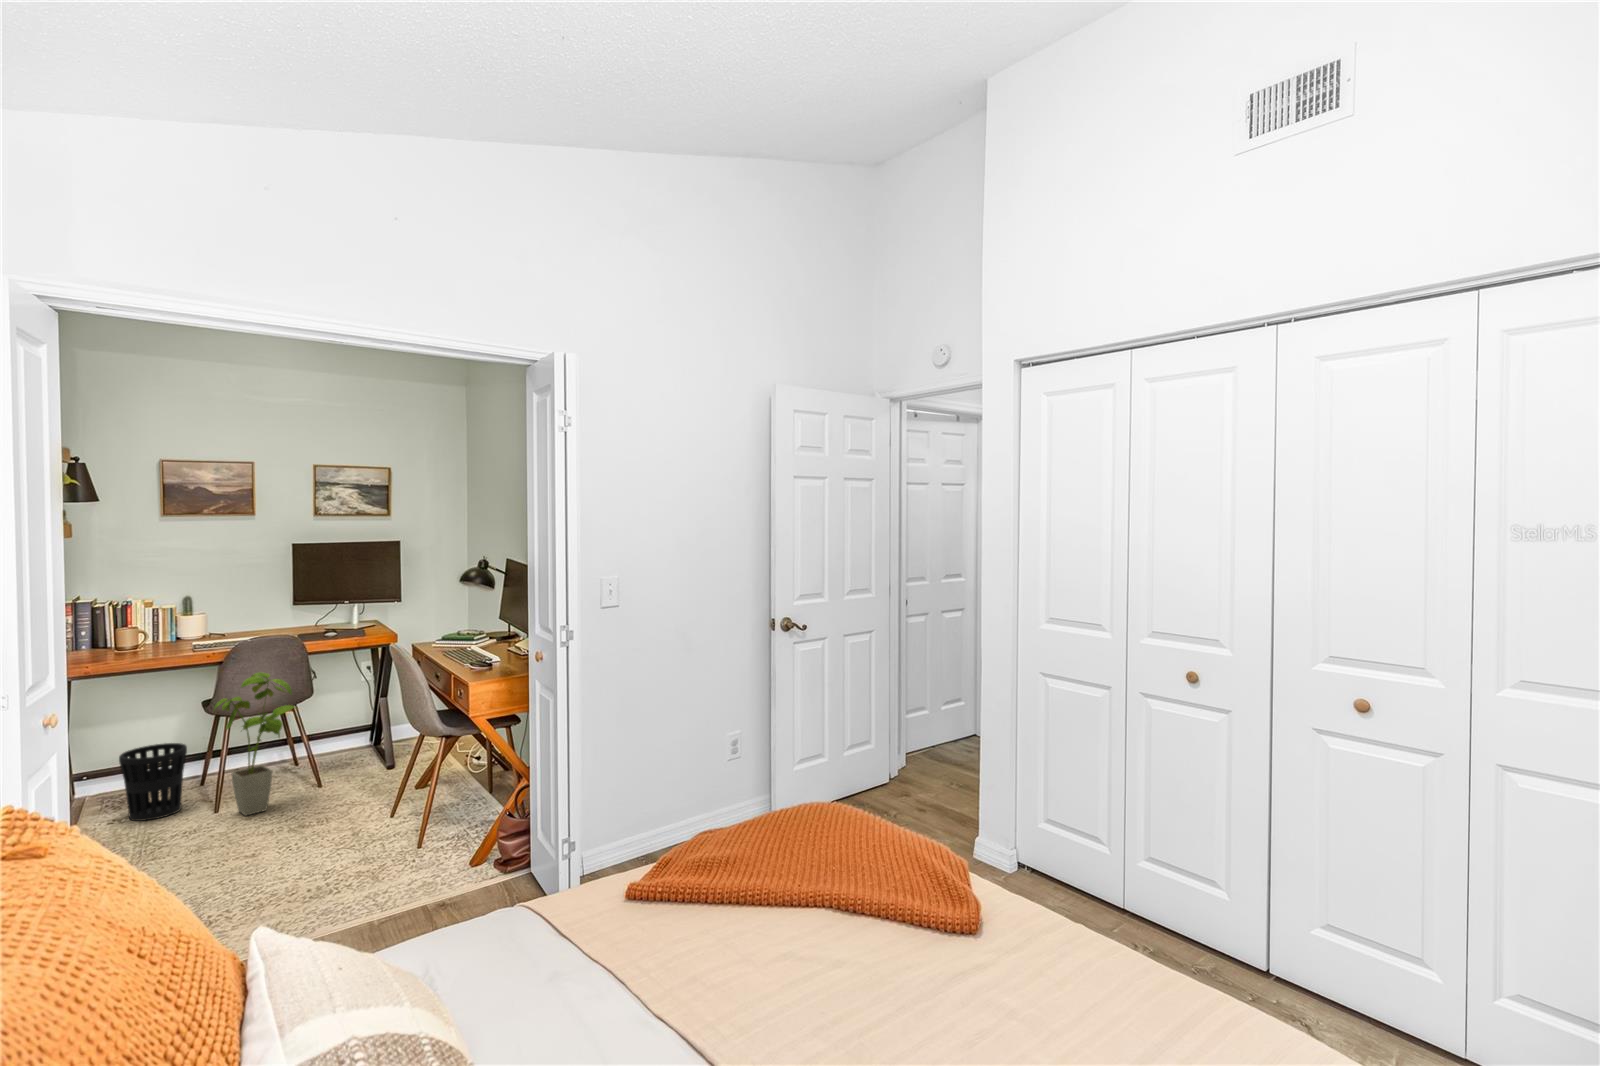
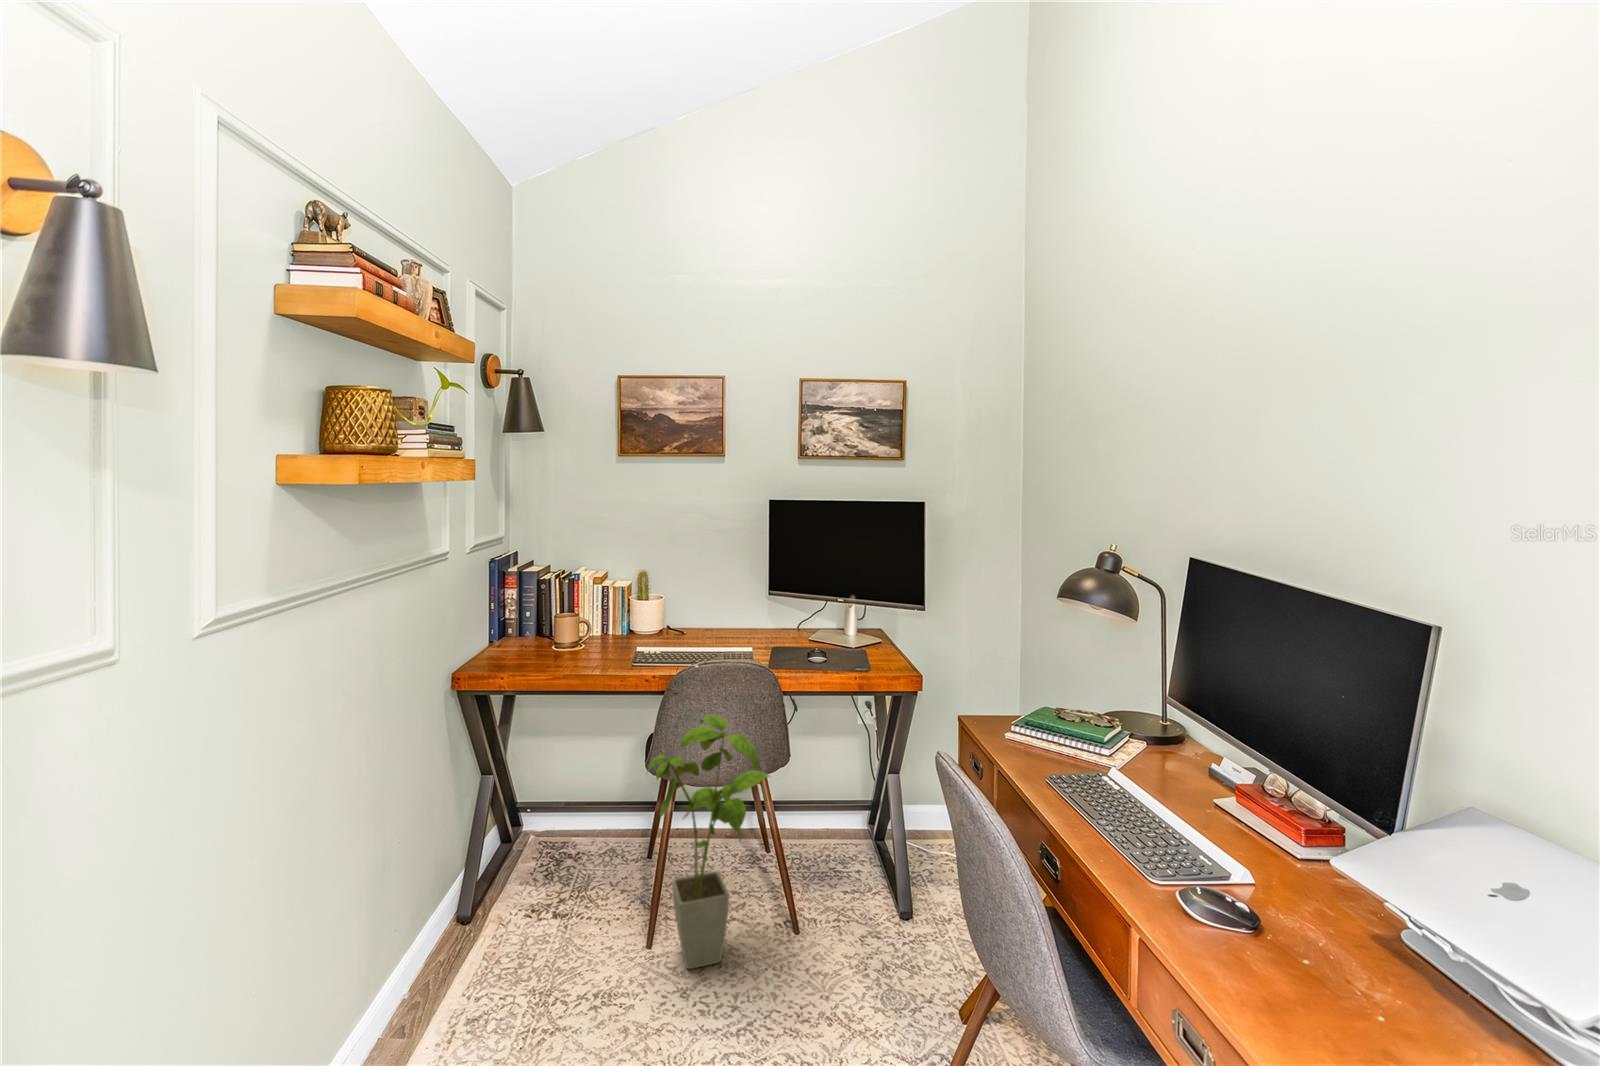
wastebasket: present [119,743,187,821] -> none [534,797,622,930]

